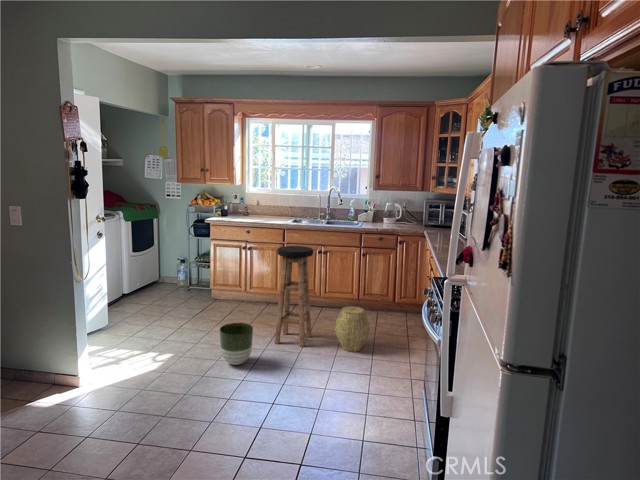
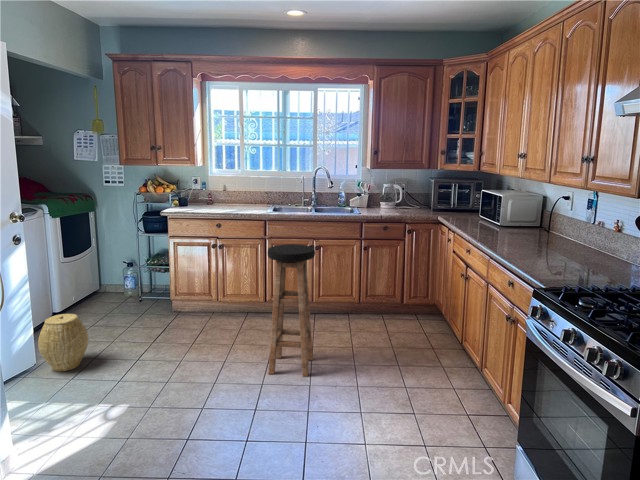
woven basket: present [335,306,370,352] -> present [38,314,88,371]
planter: present [220,323,253,365] -> none [198,355,245,415]

